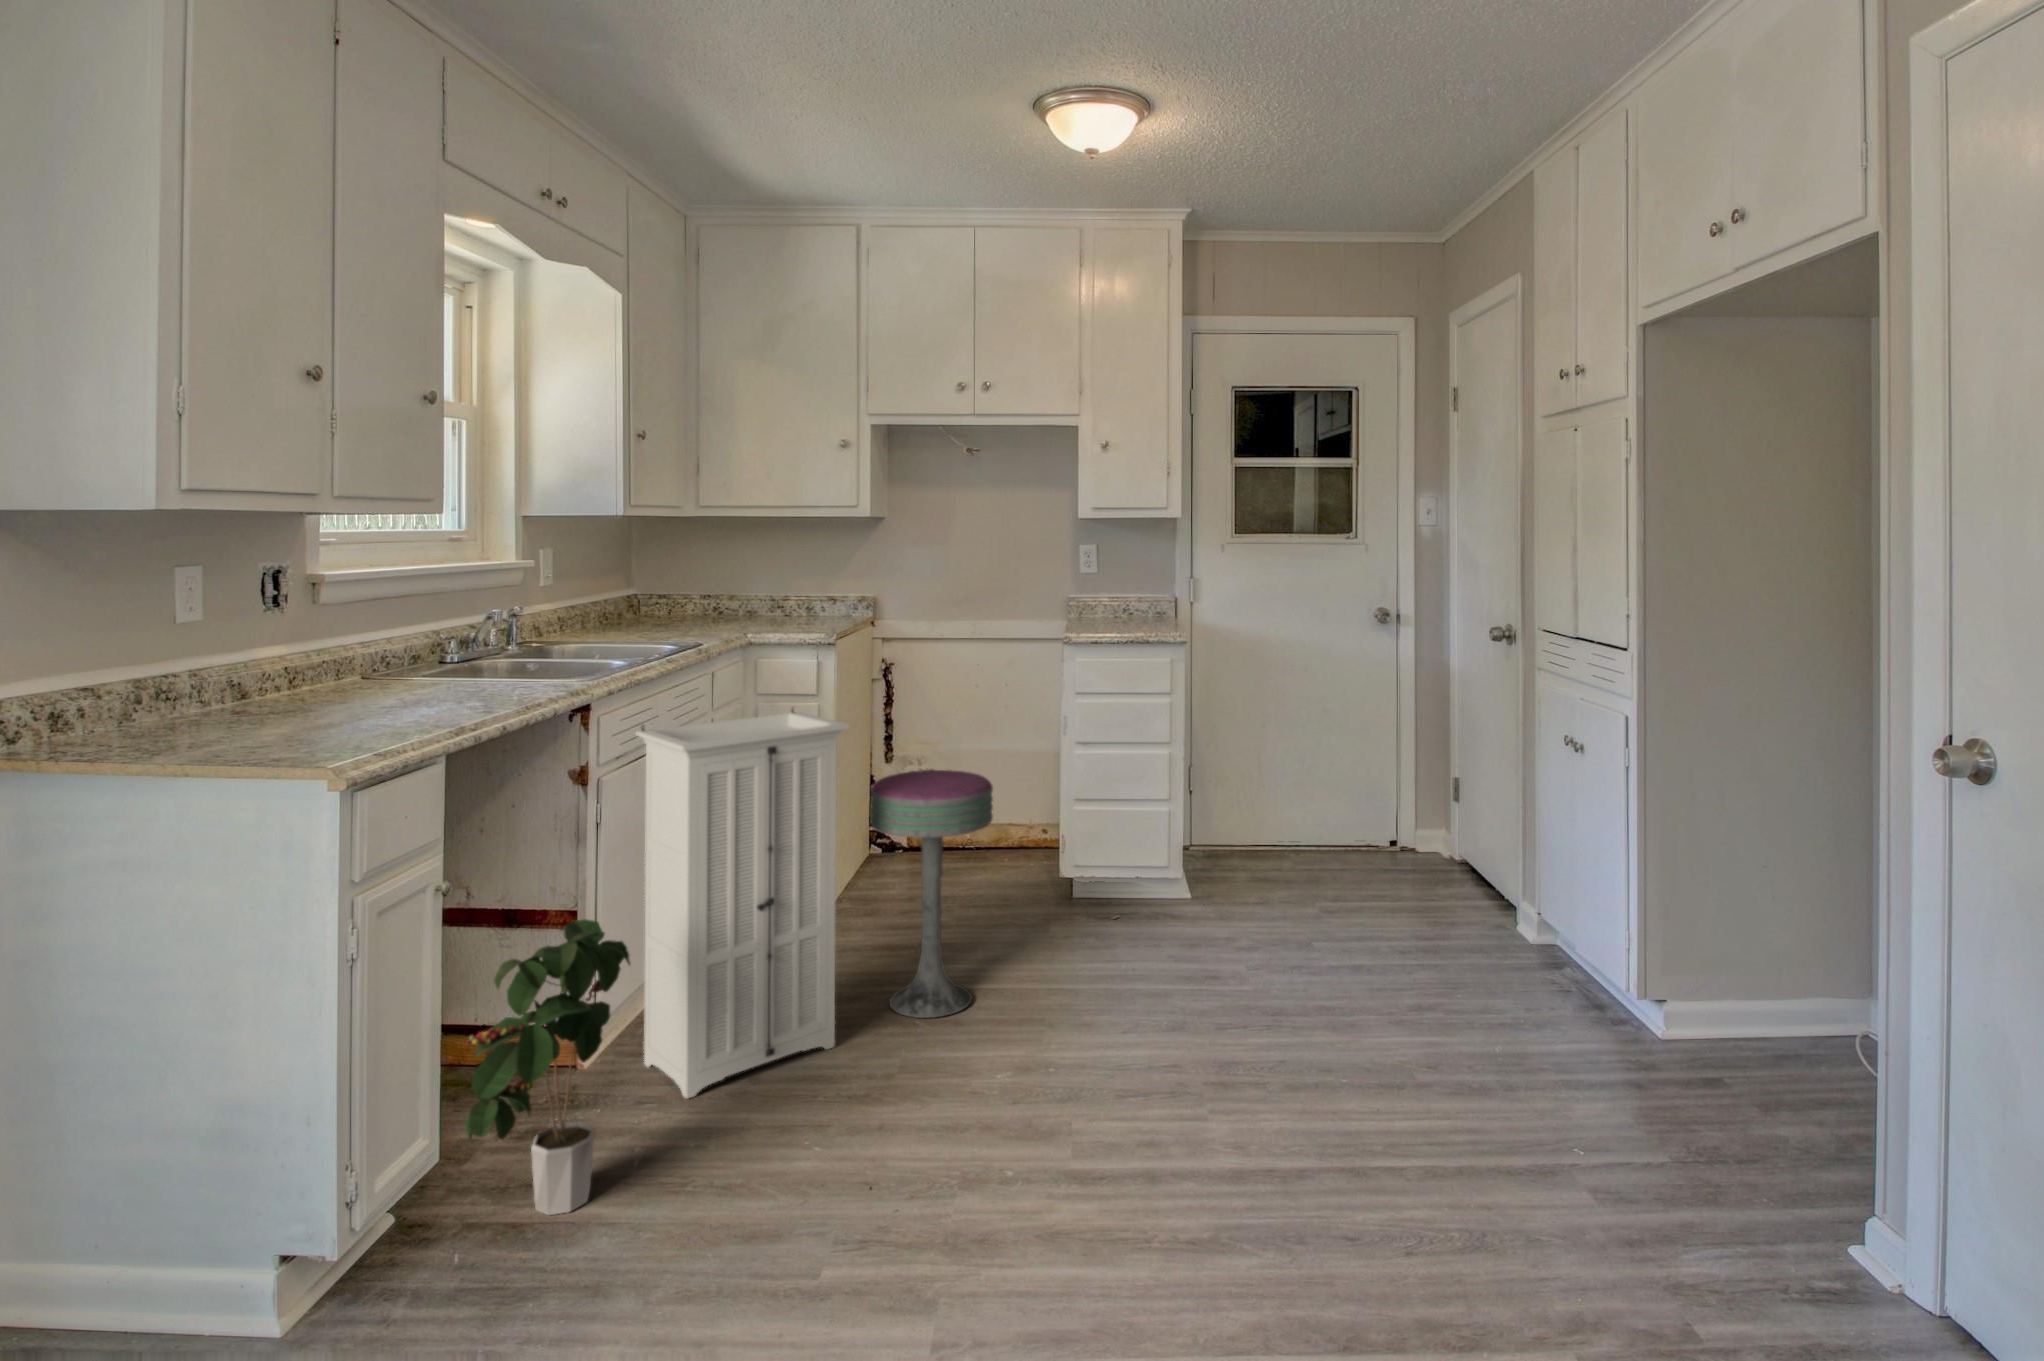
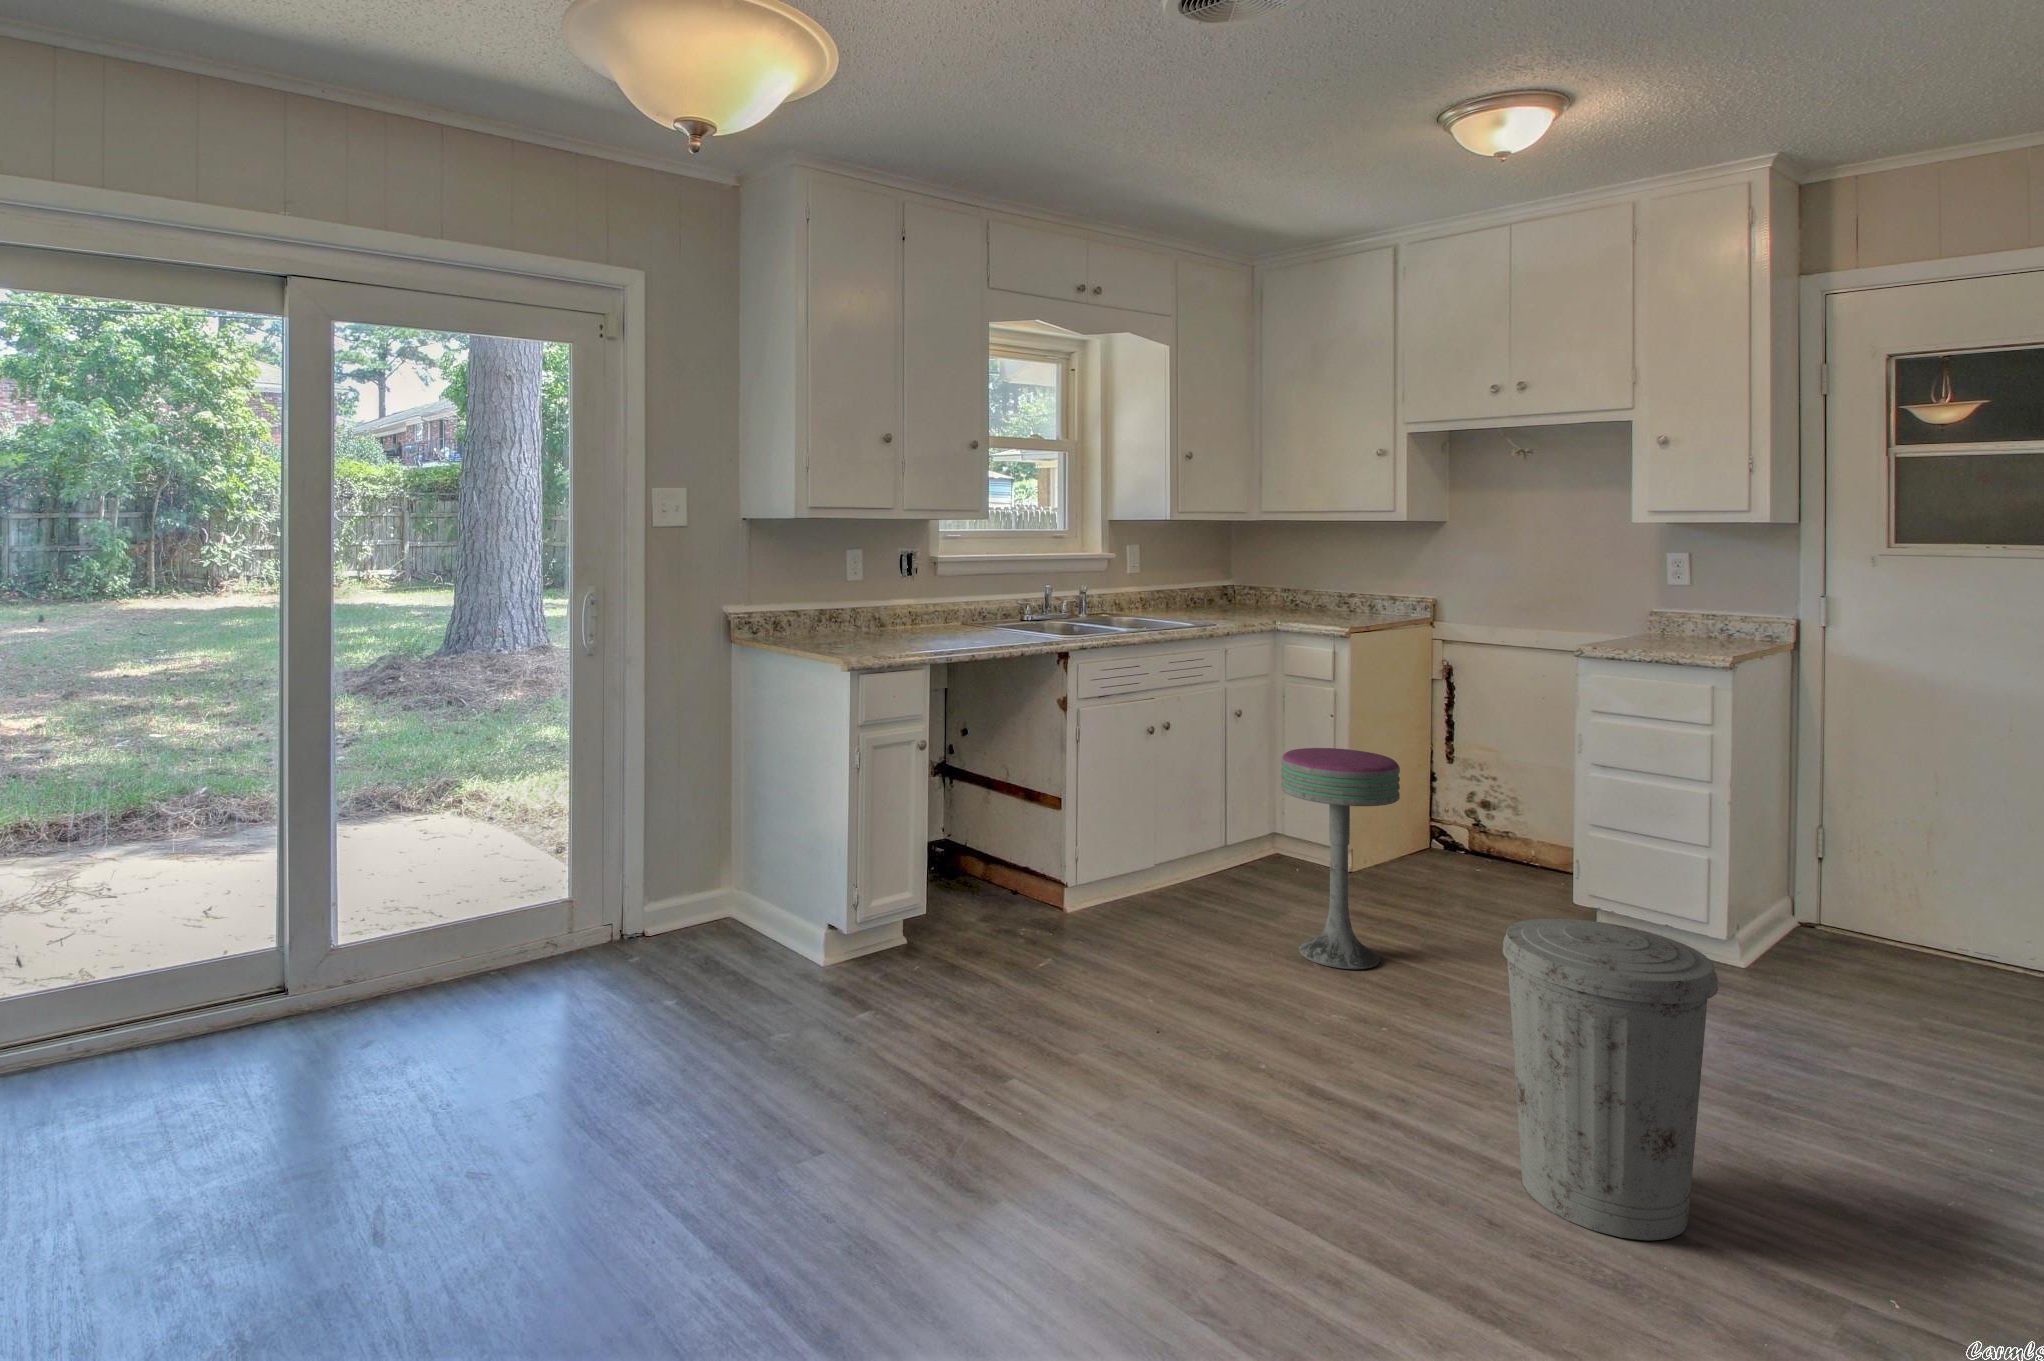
storage cabinet: present [637,708,849,1098] -> none [1088,672,1236,956]
trash can: none [1274,897,1446,1193] -> present [1503,918,1718,1240]
potted plant: present [466,919,630,1215] -> none [908,788,1044,972]

